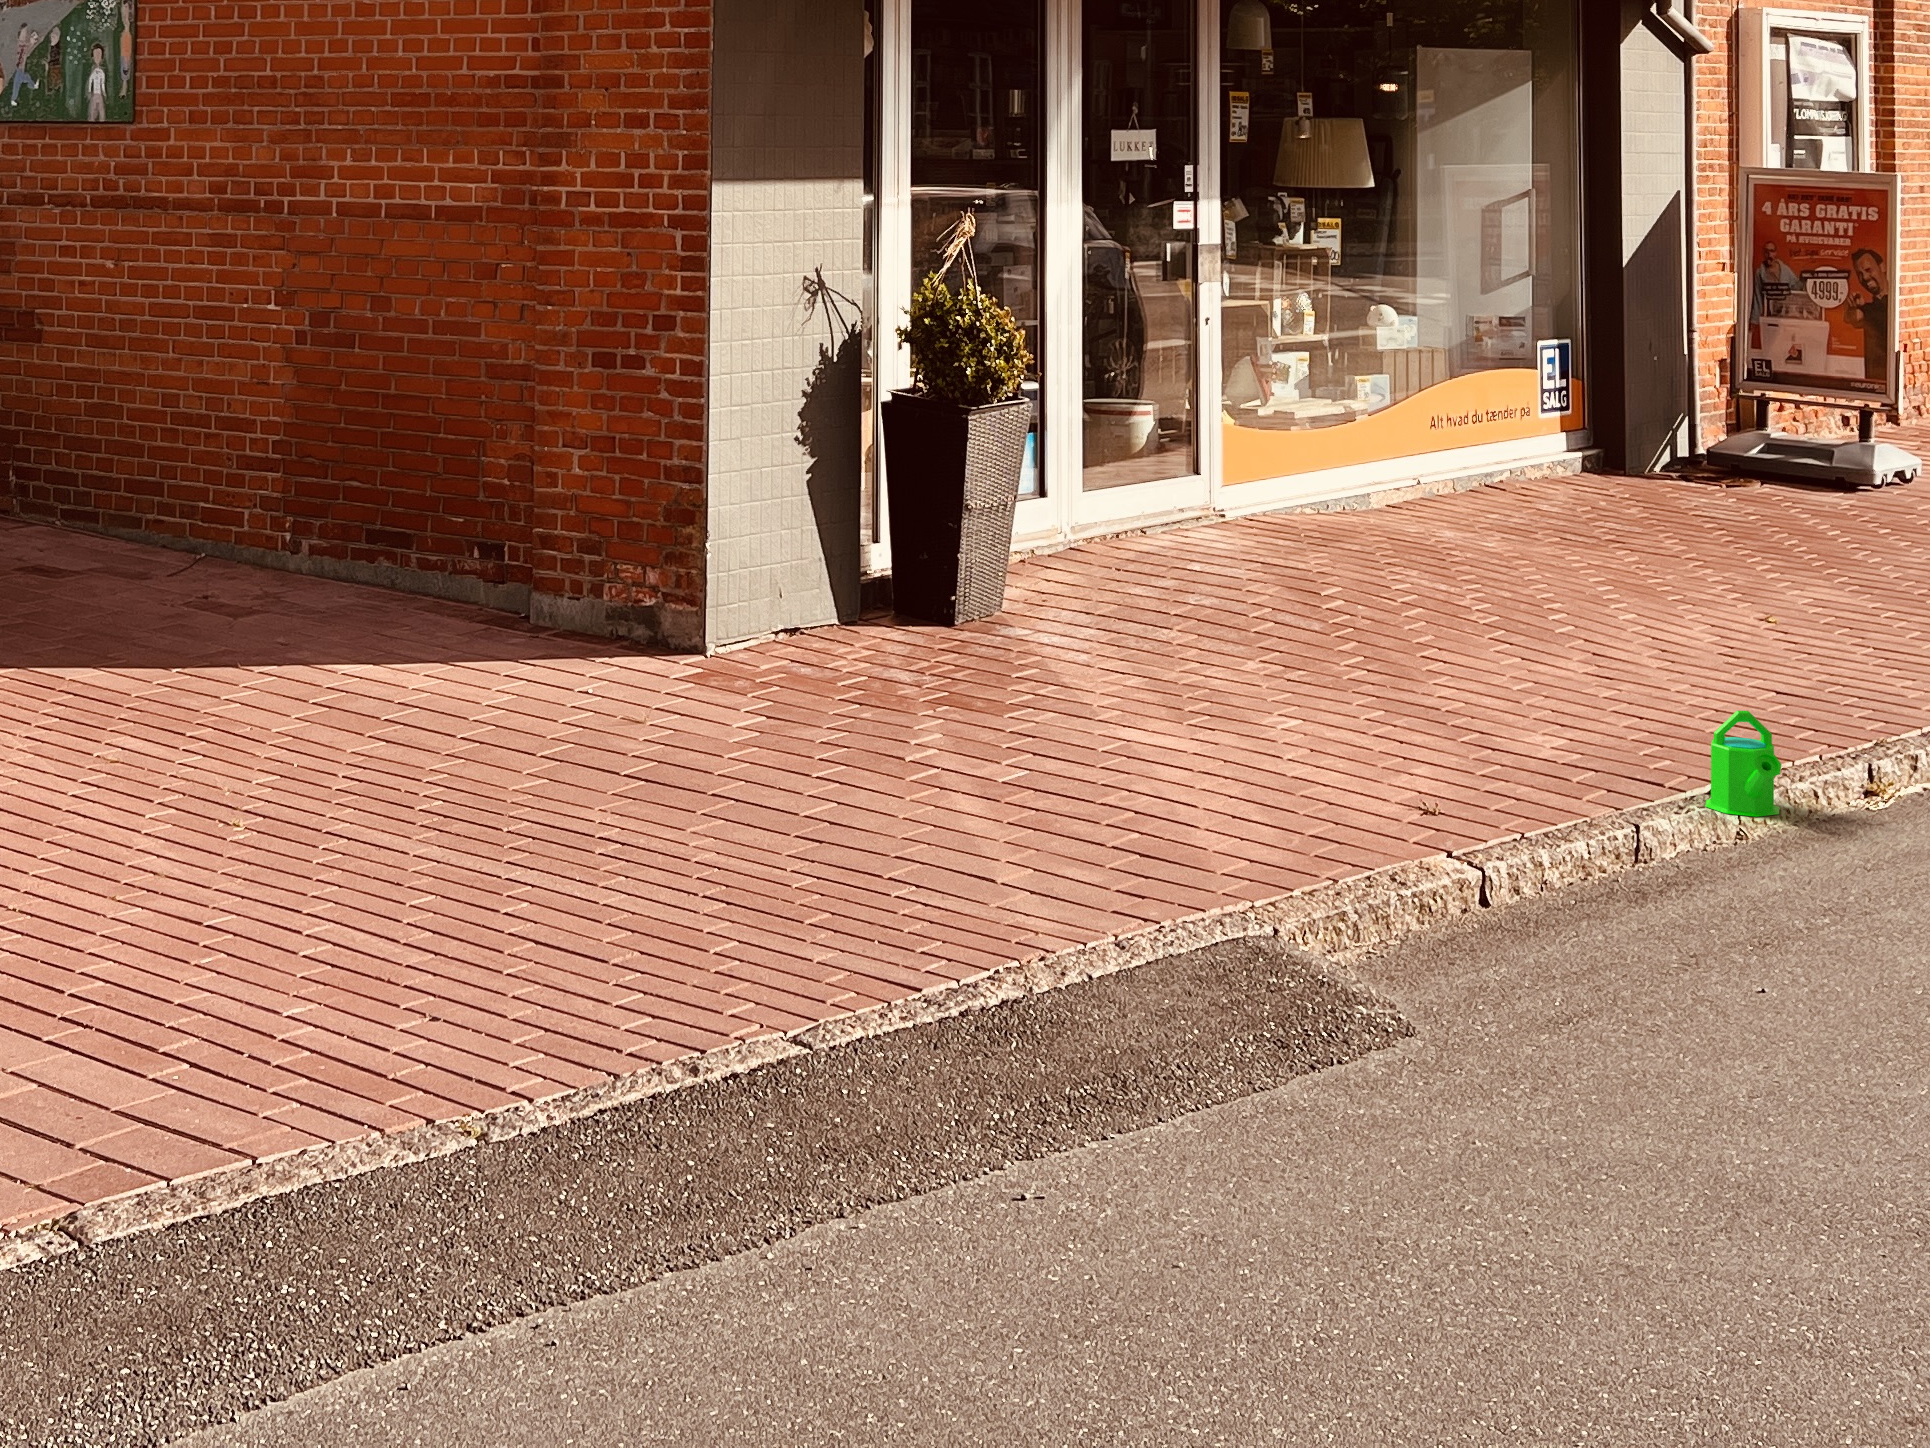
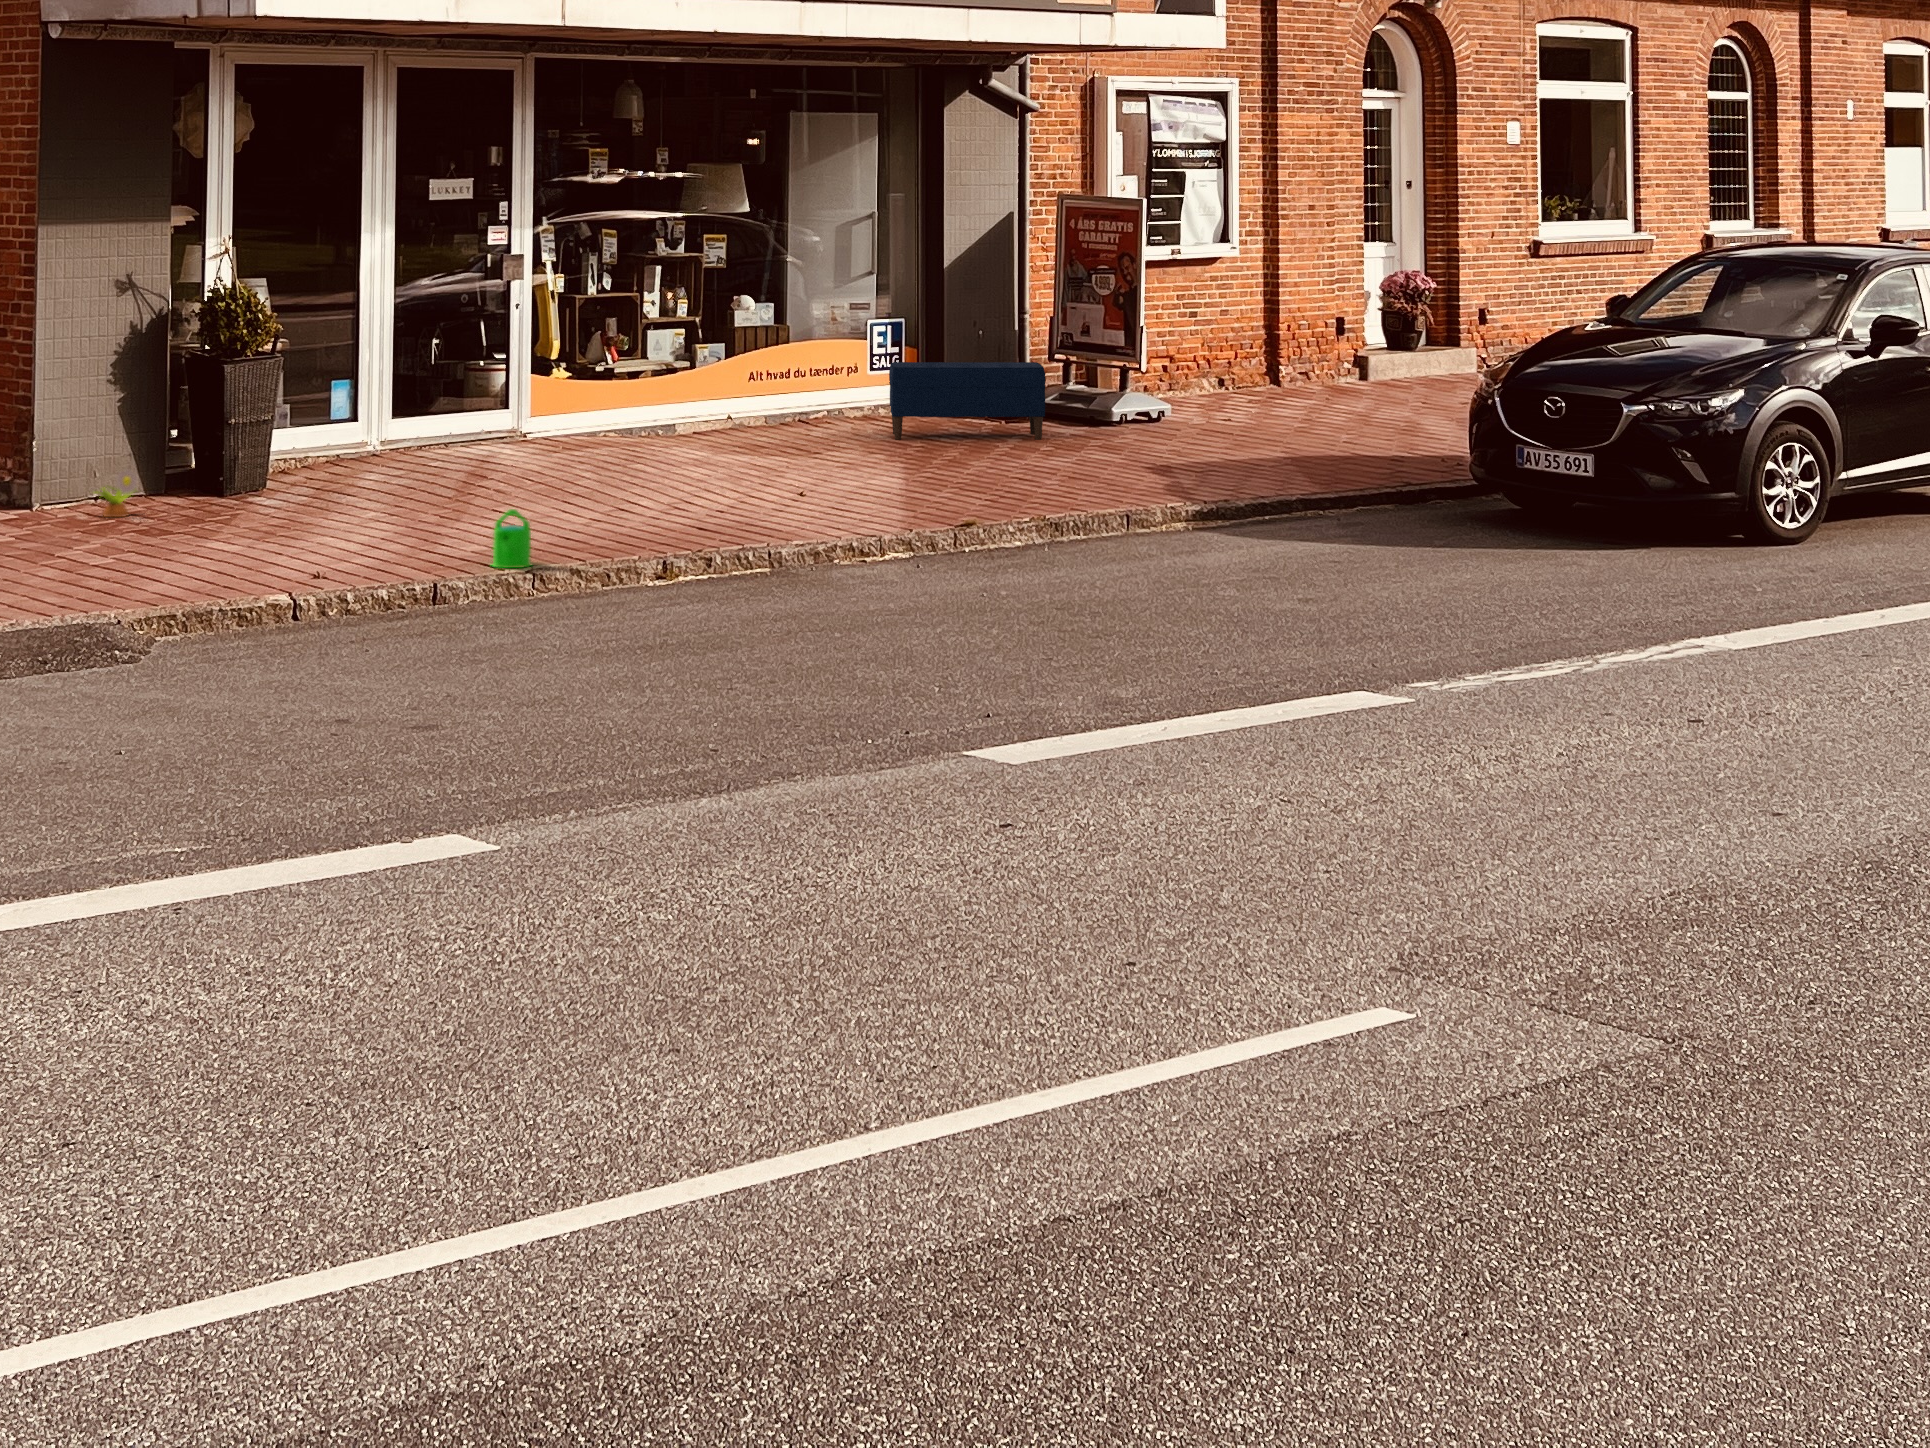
bench: none [1541,389,1776,498] -> present [889,362,1045,440]
decorative plant: none [784,589,864,670] -> present [96,469,137,517]

